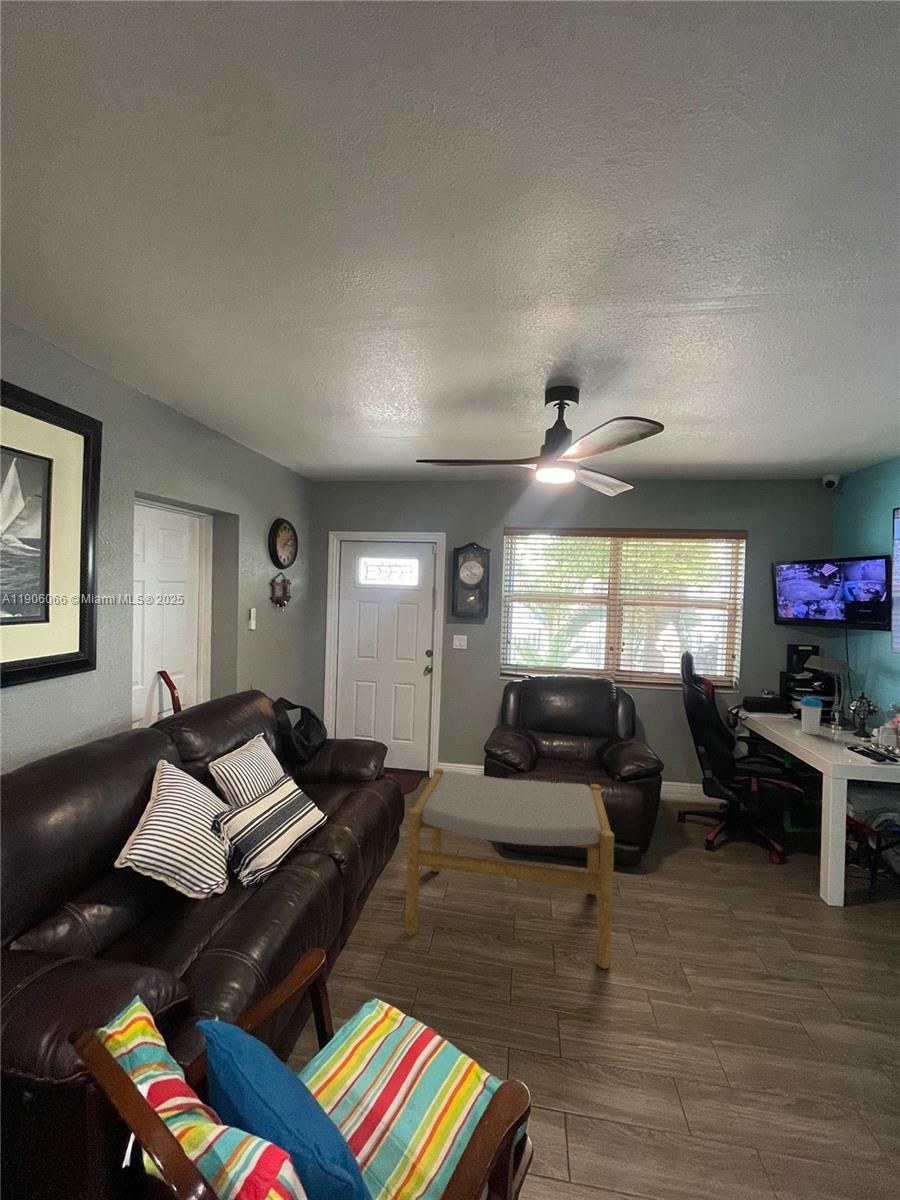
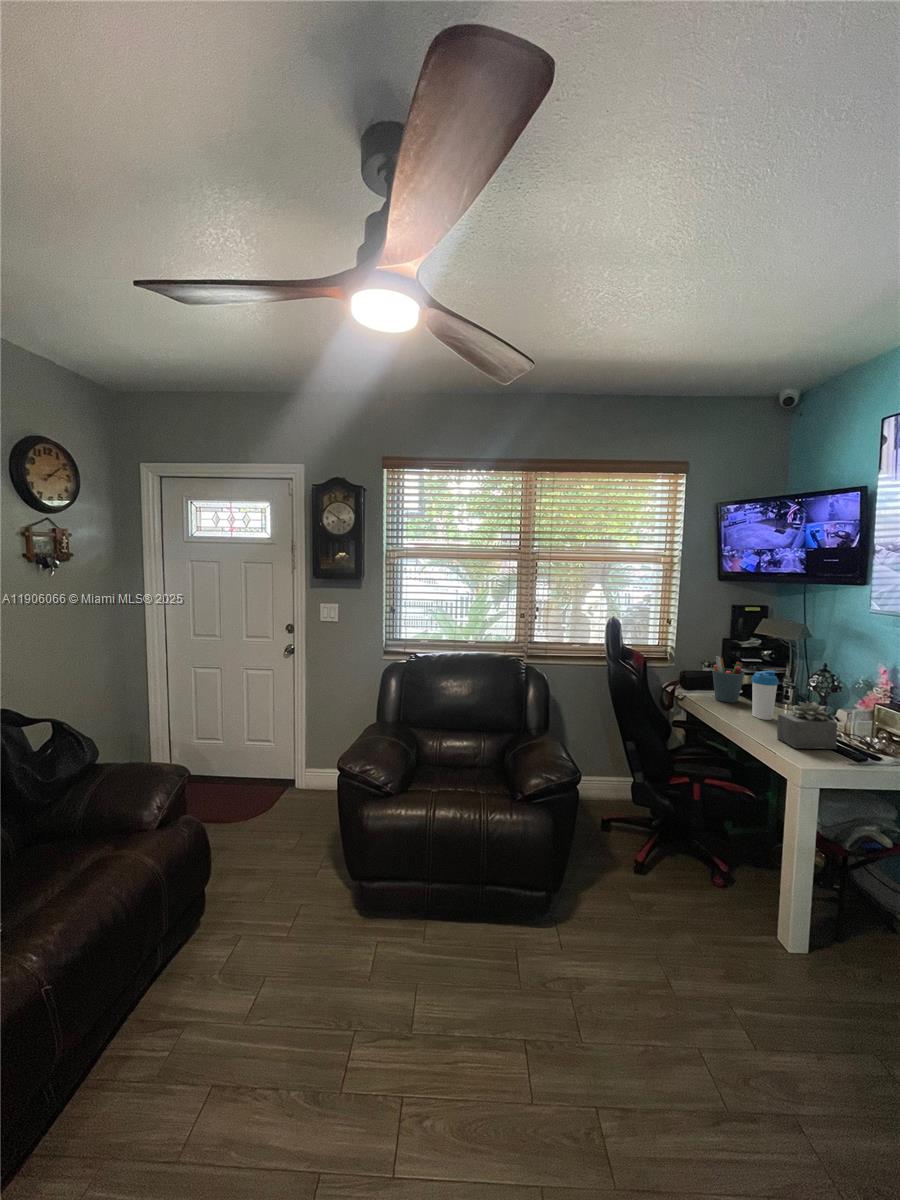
pen holder: none [770,685,797,723] -> present [712,656,744,703]
succulent plant: none [817,717,864,754] -> present [777,701,837,749]
footstool: present [405,768,614,969] -> none [140,806,490,1149]

